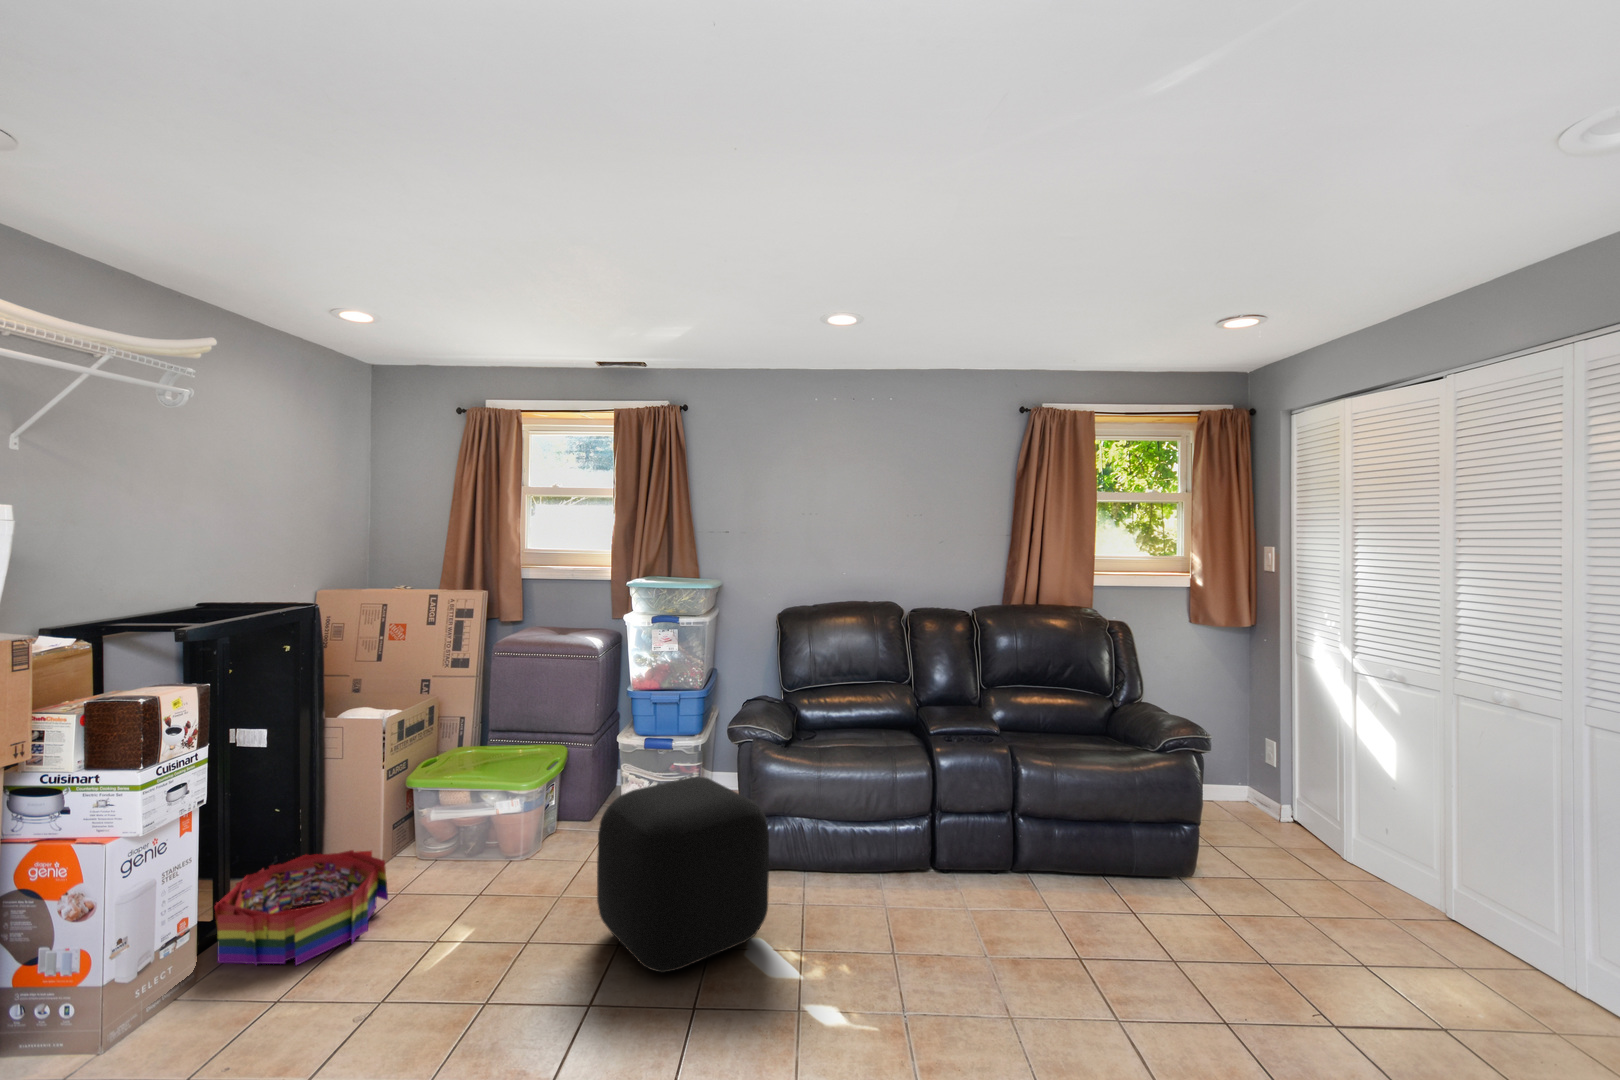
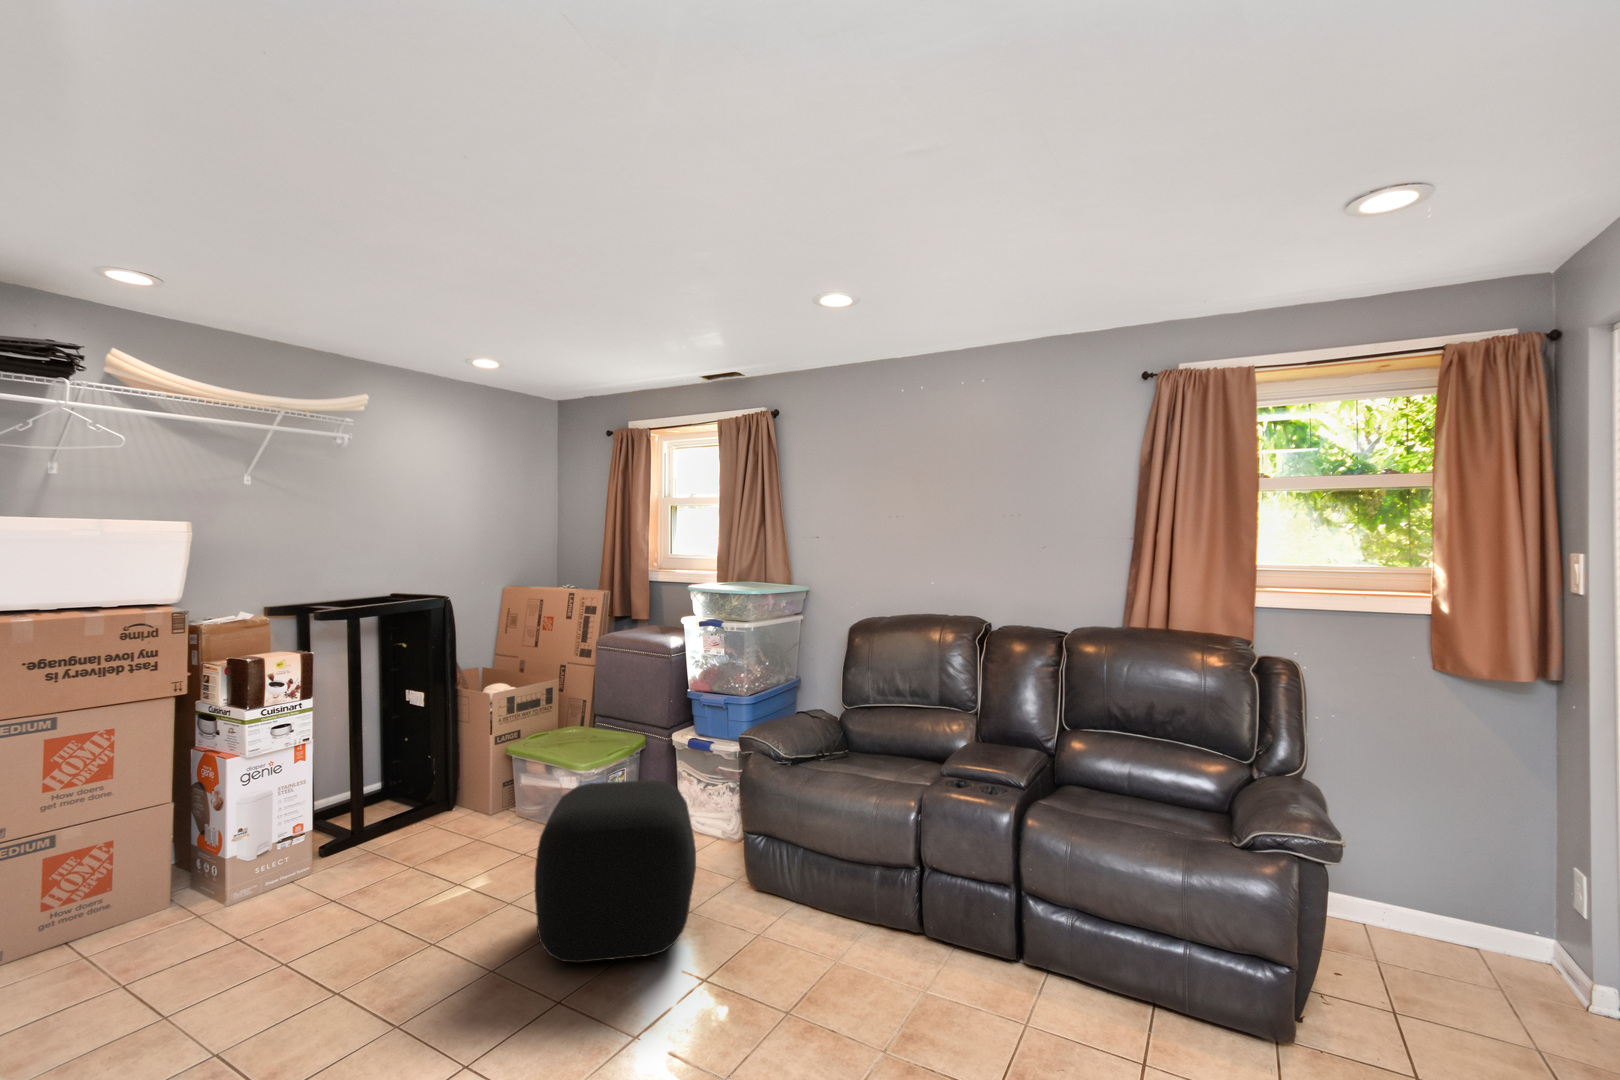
storage bin: present [215,850,388,965] -> none [337,793,464,876]

